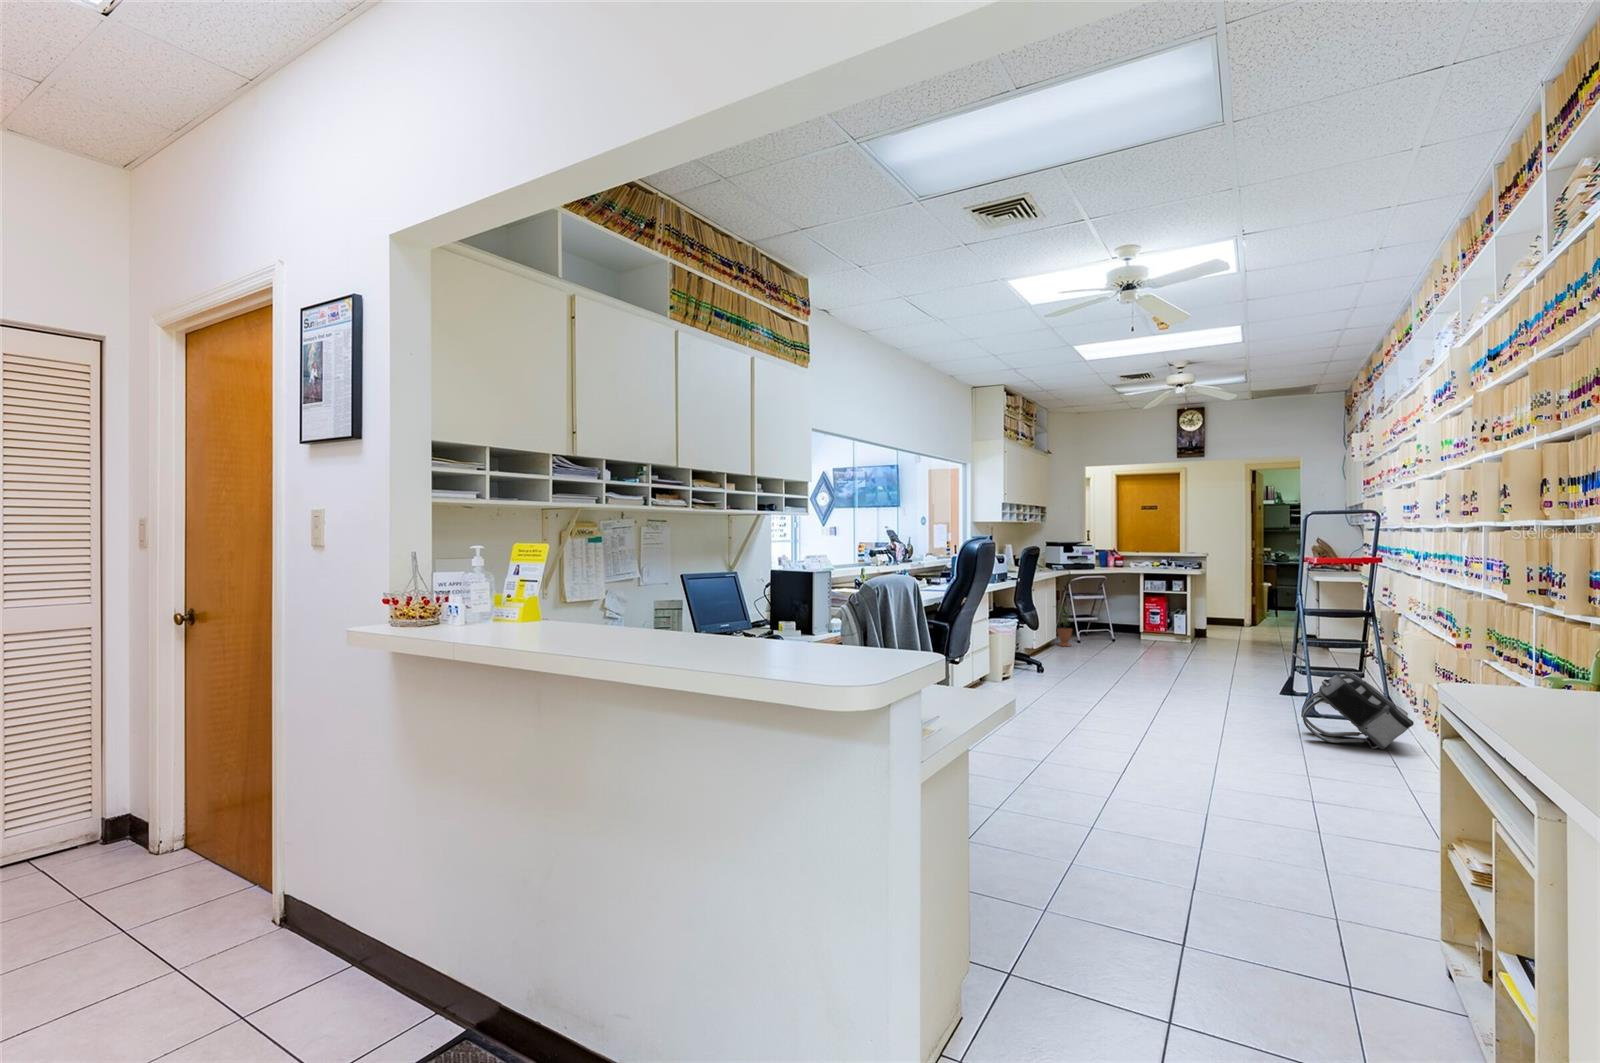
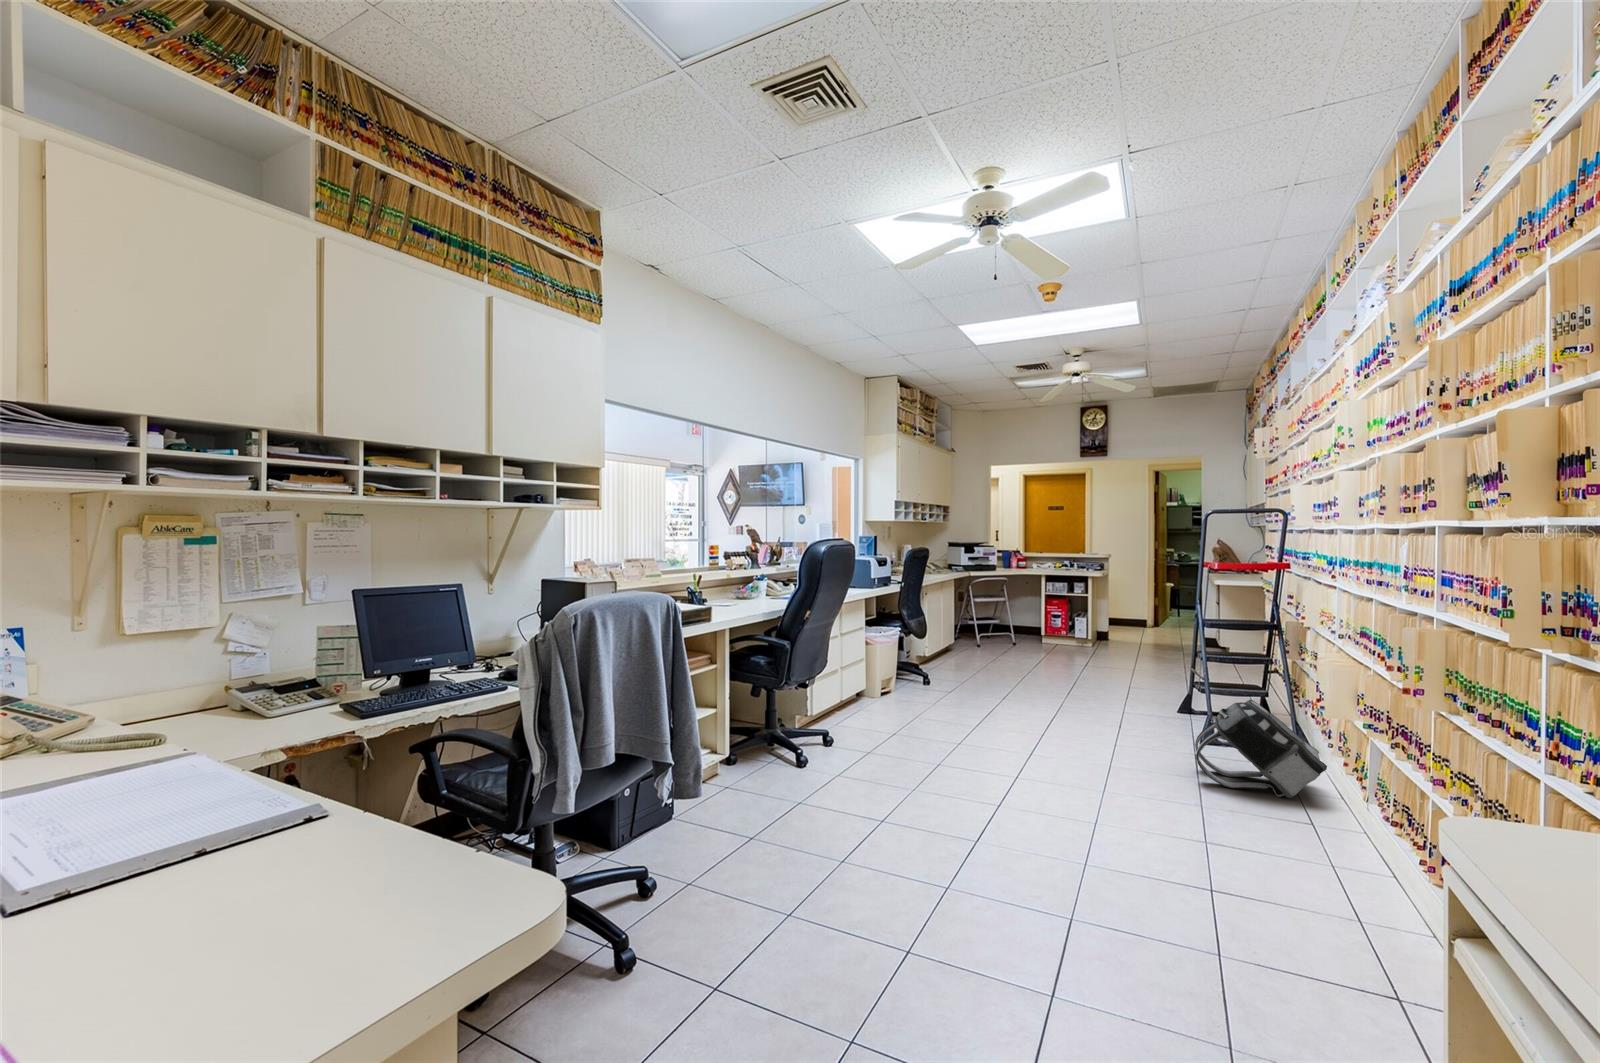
potted plant: present [1056,606,1073,647] -> none [951,604,971,650]

